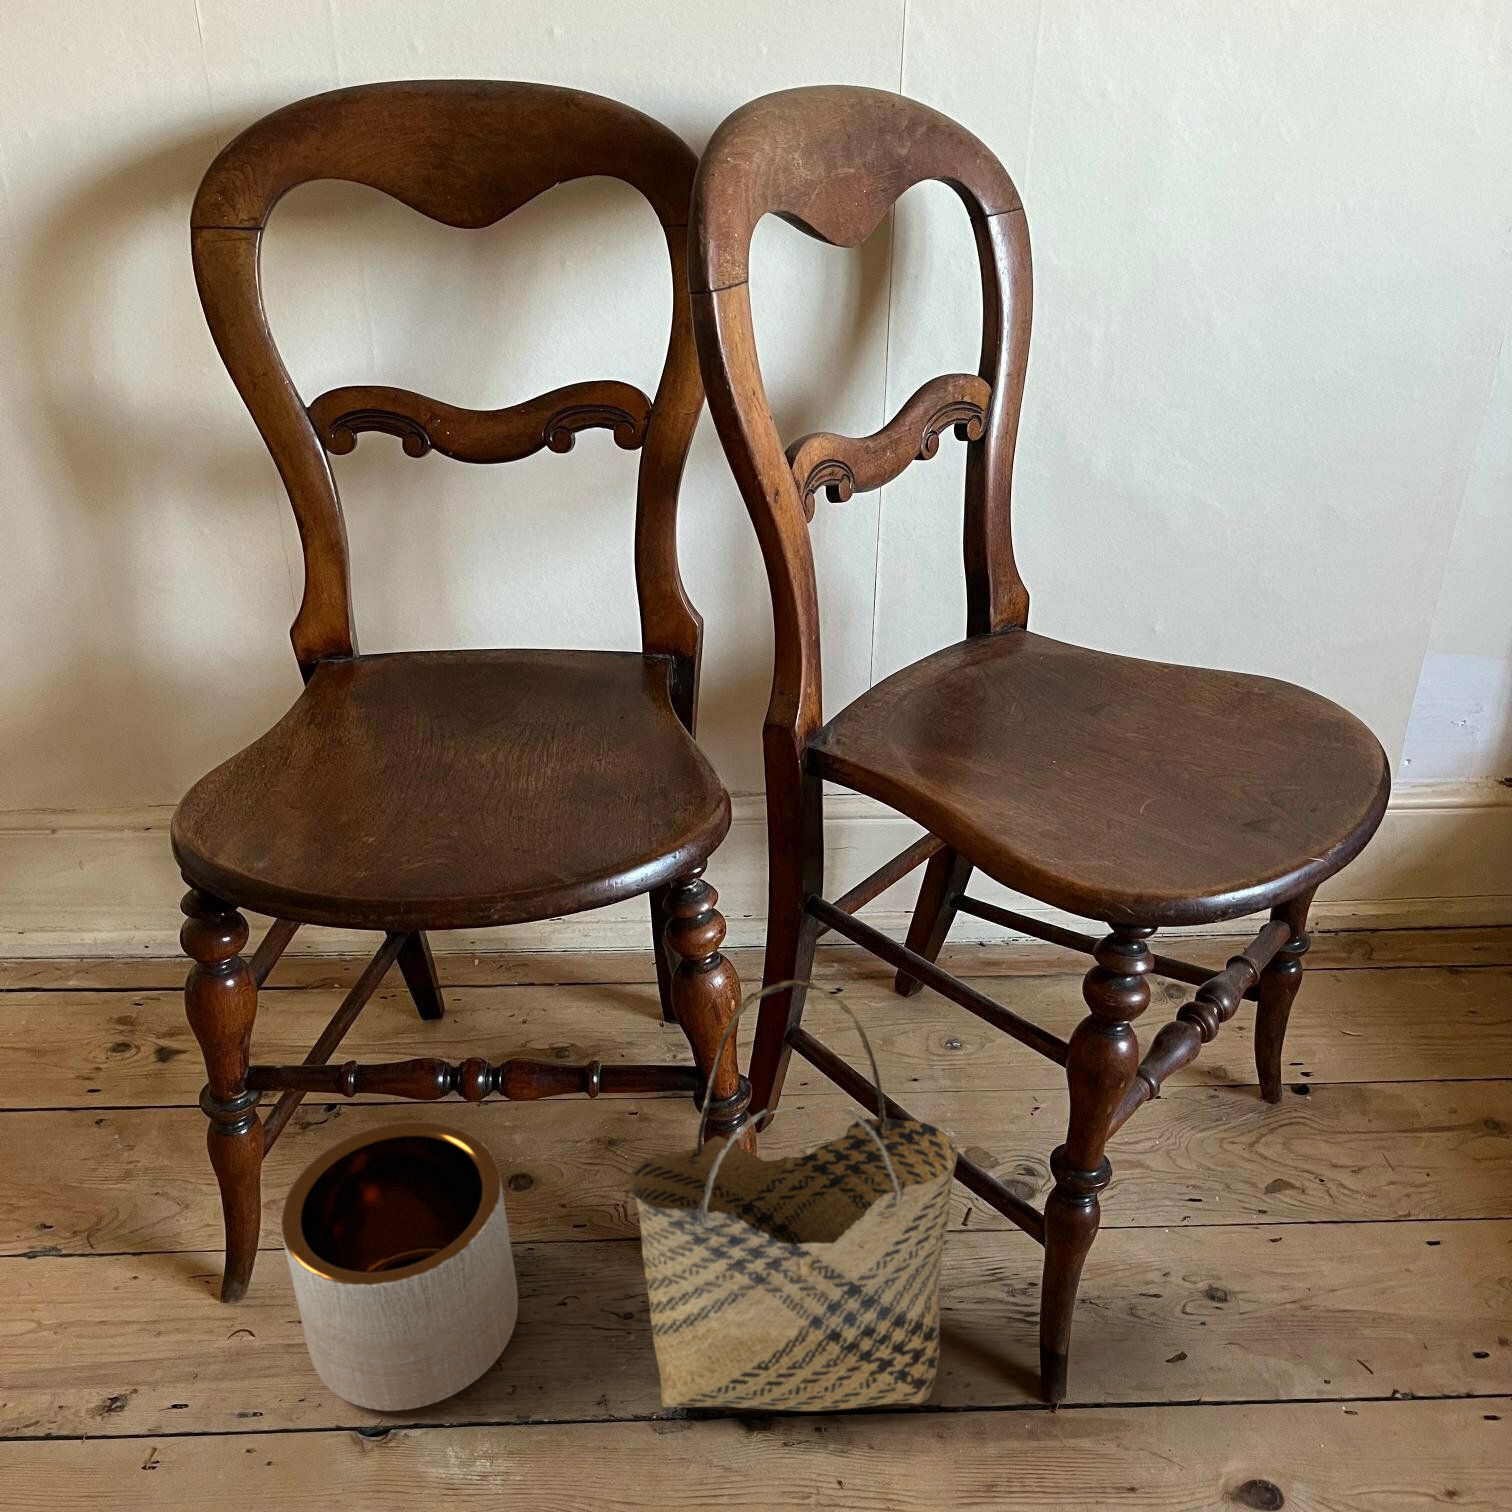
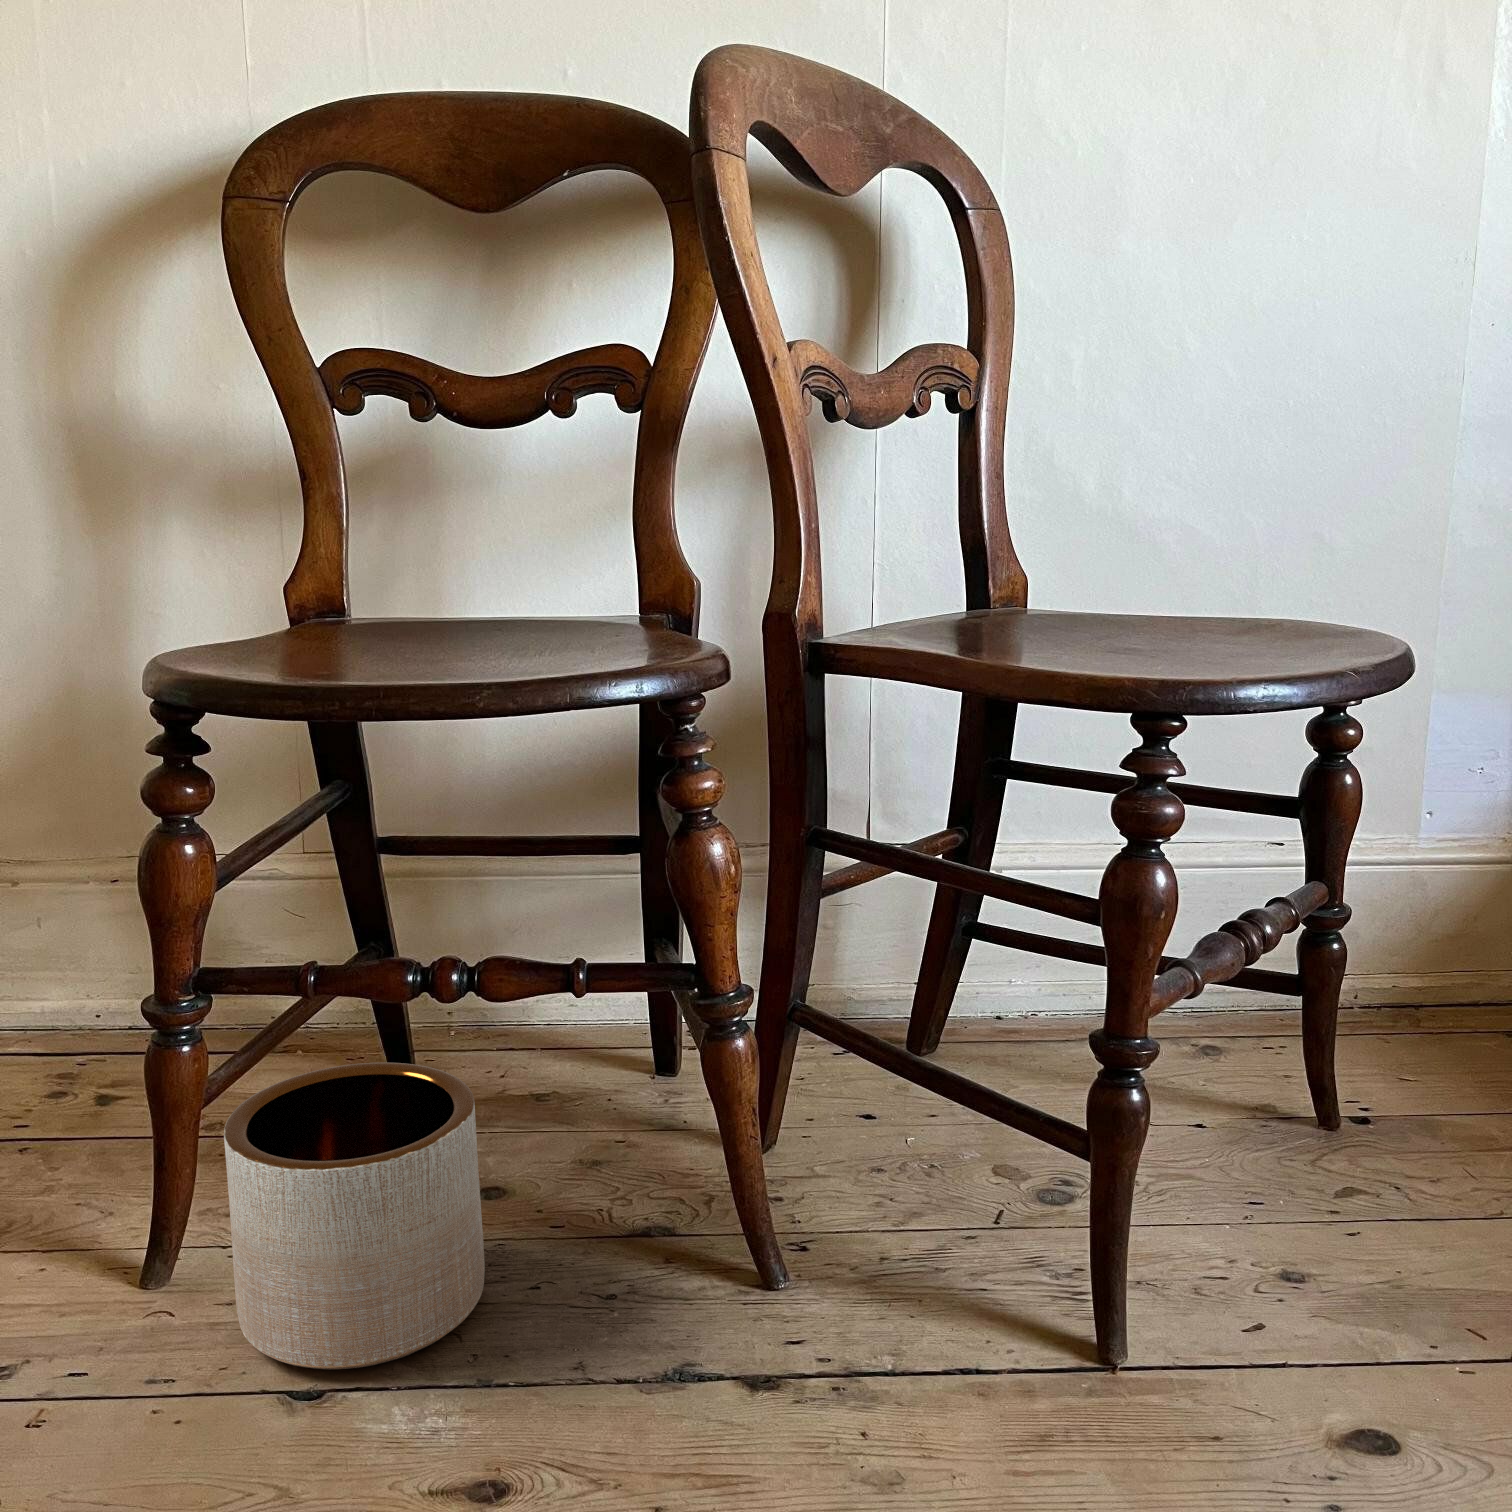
woven basket: present [628,980,958,1411] -> none [618,843,984,1360]

